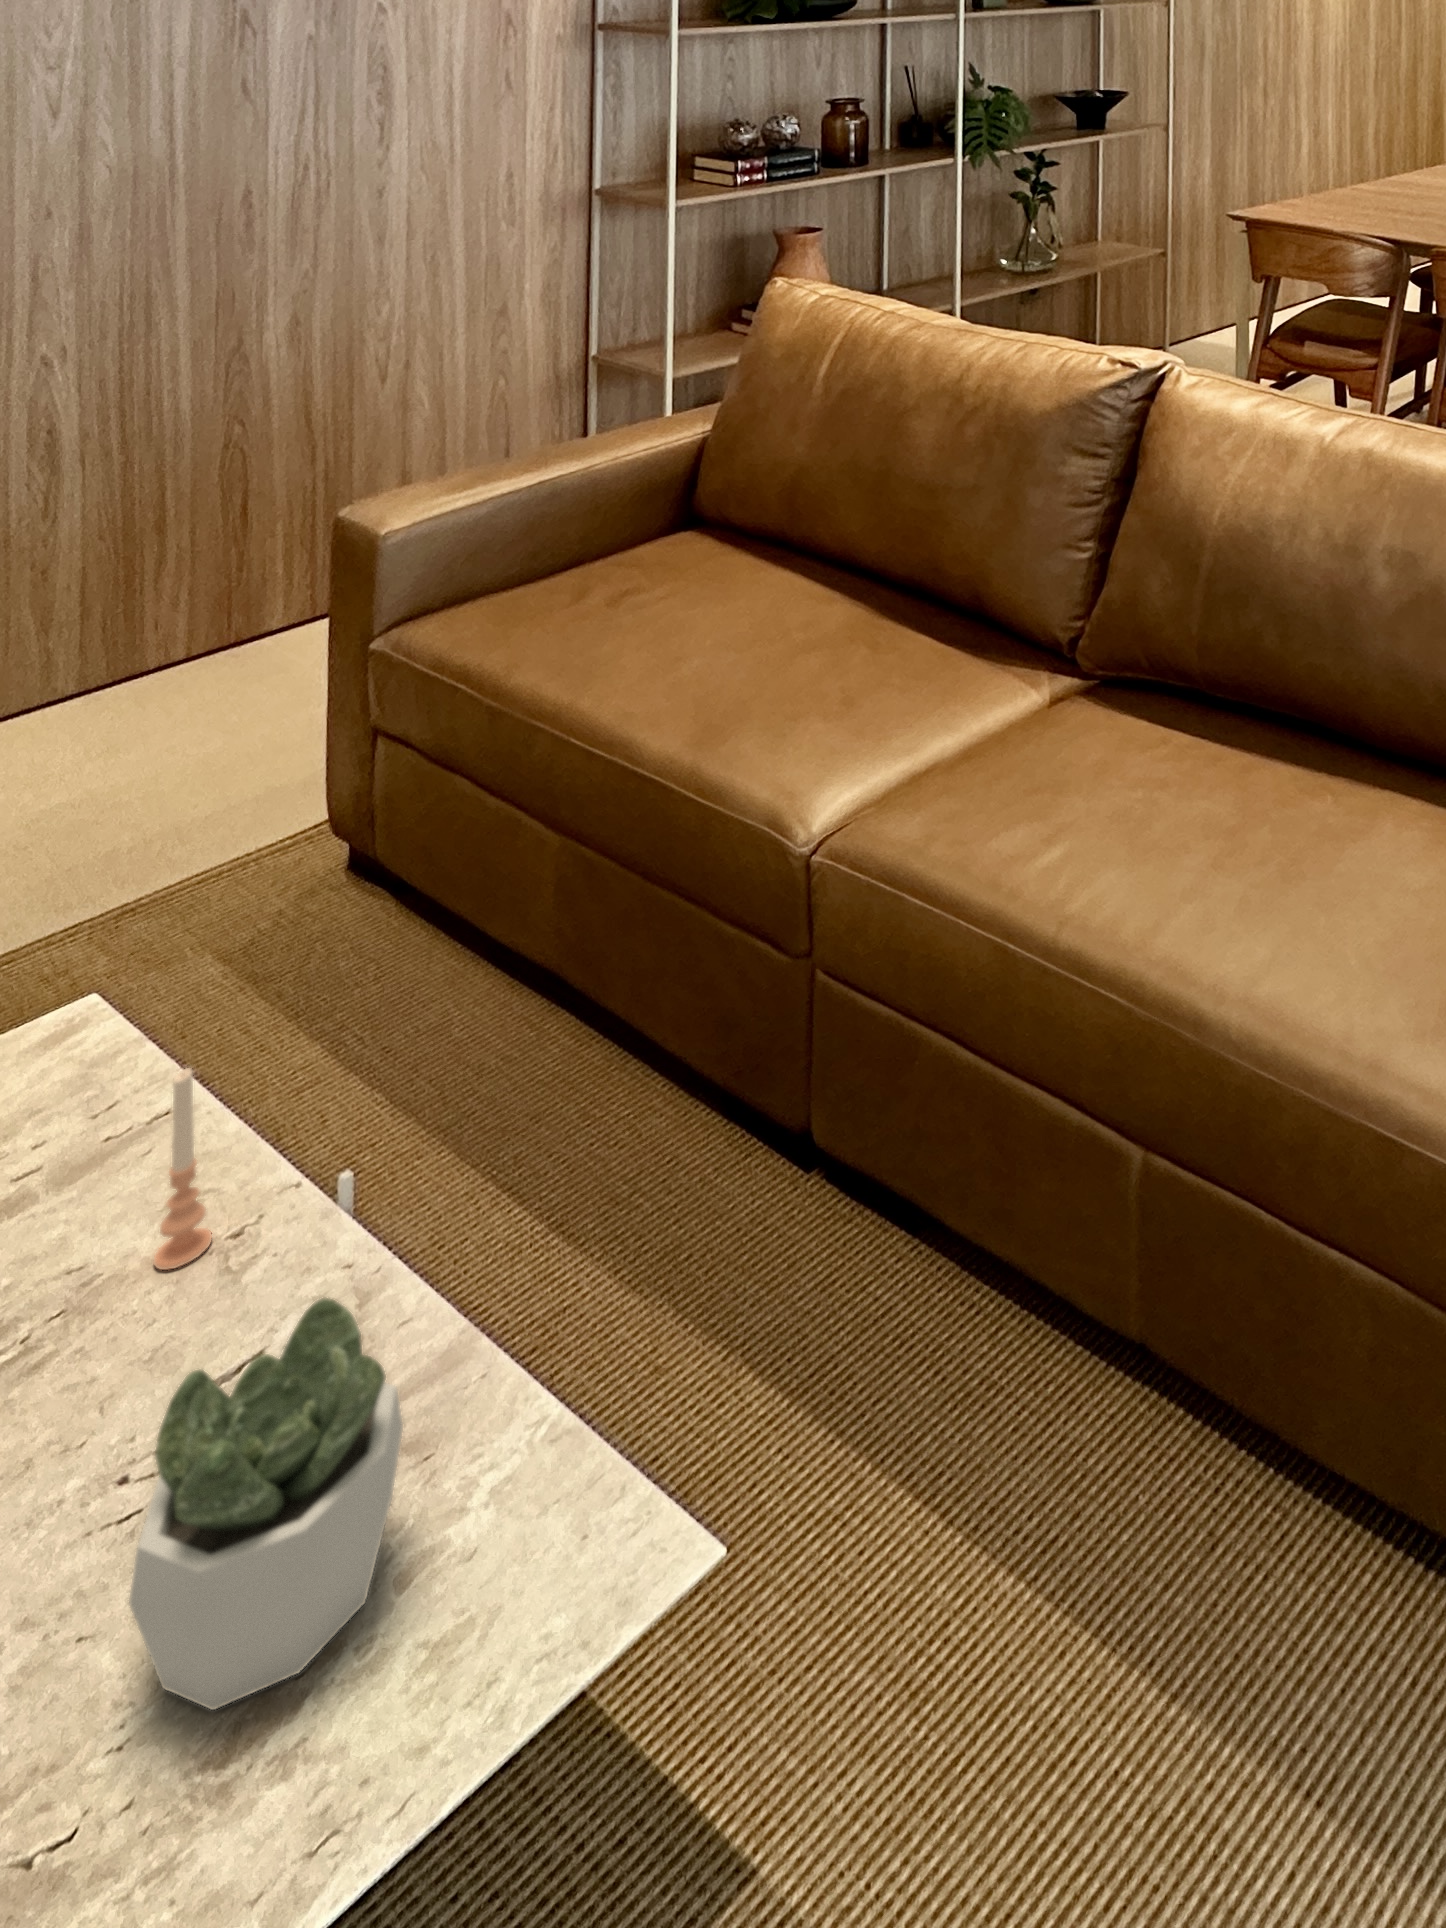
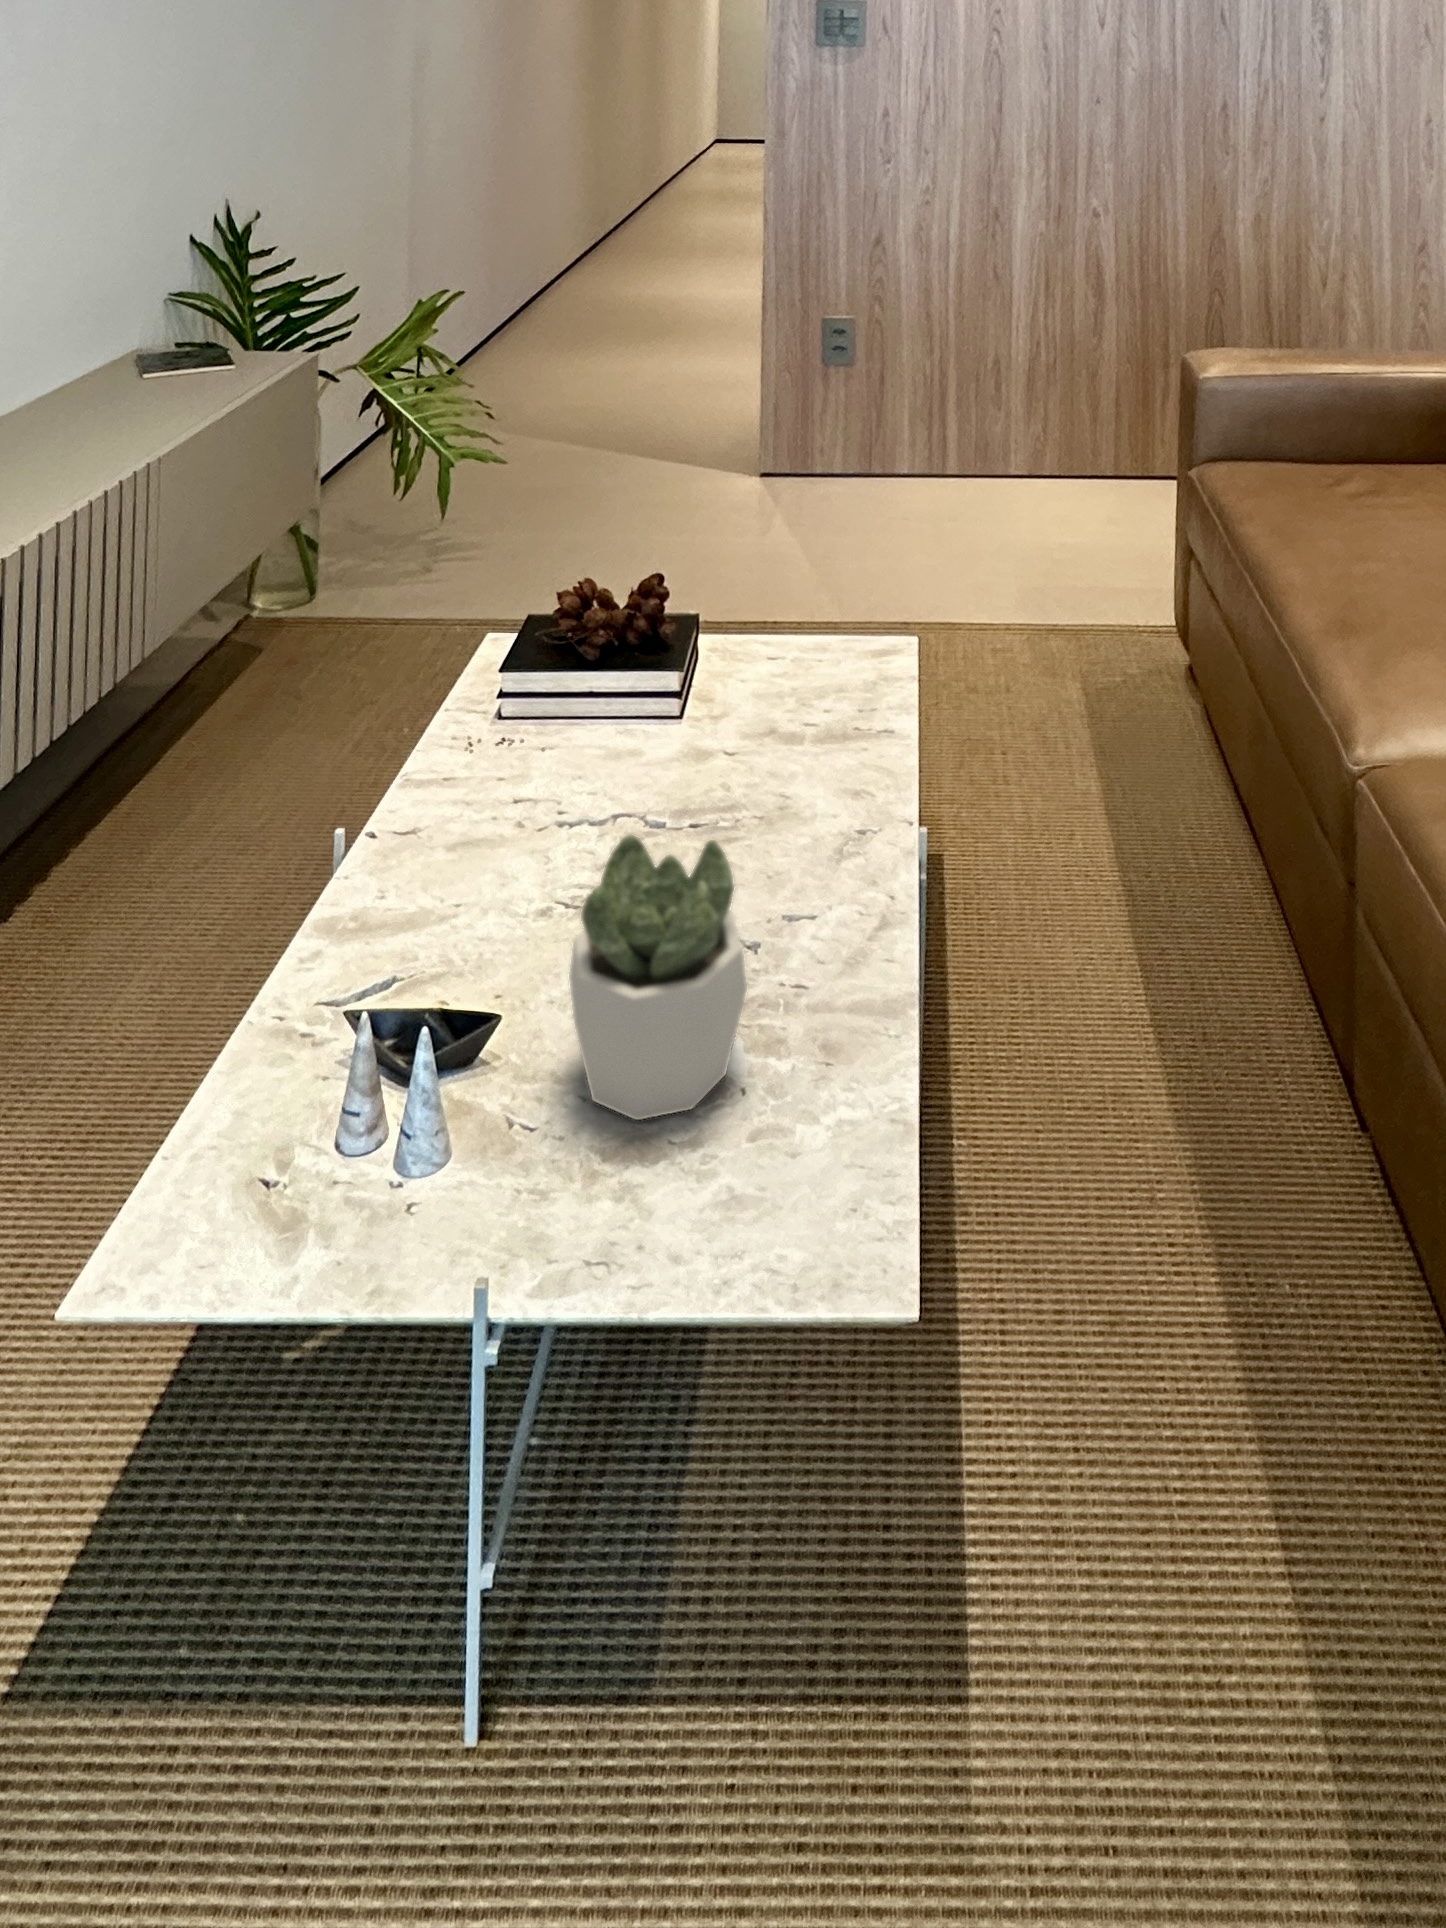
candle: present [154,1068,212,1270] -> none [776,658,812,813]

